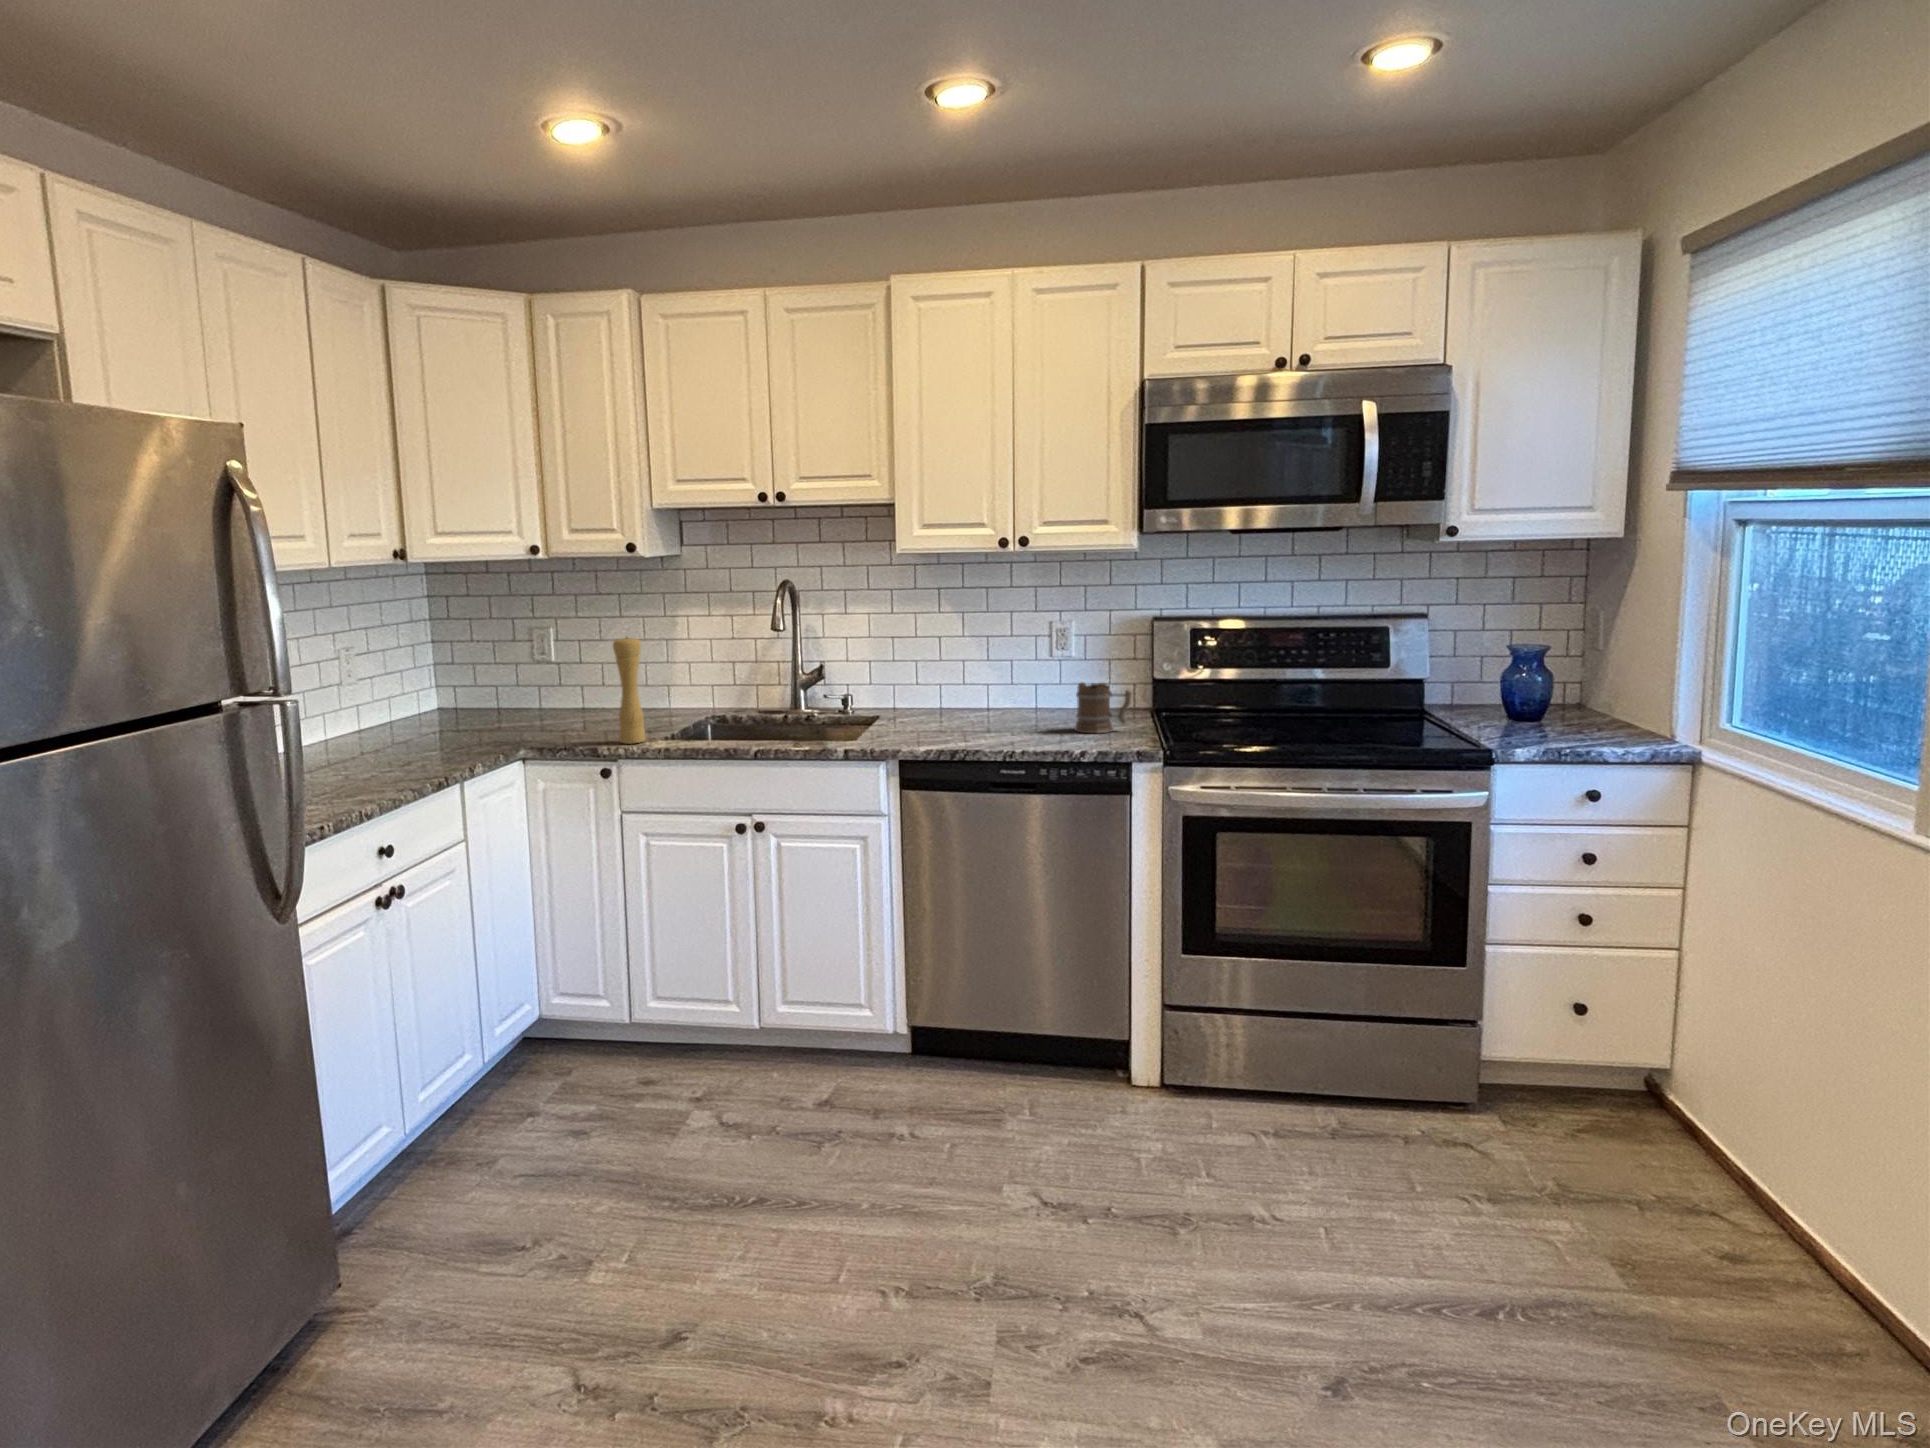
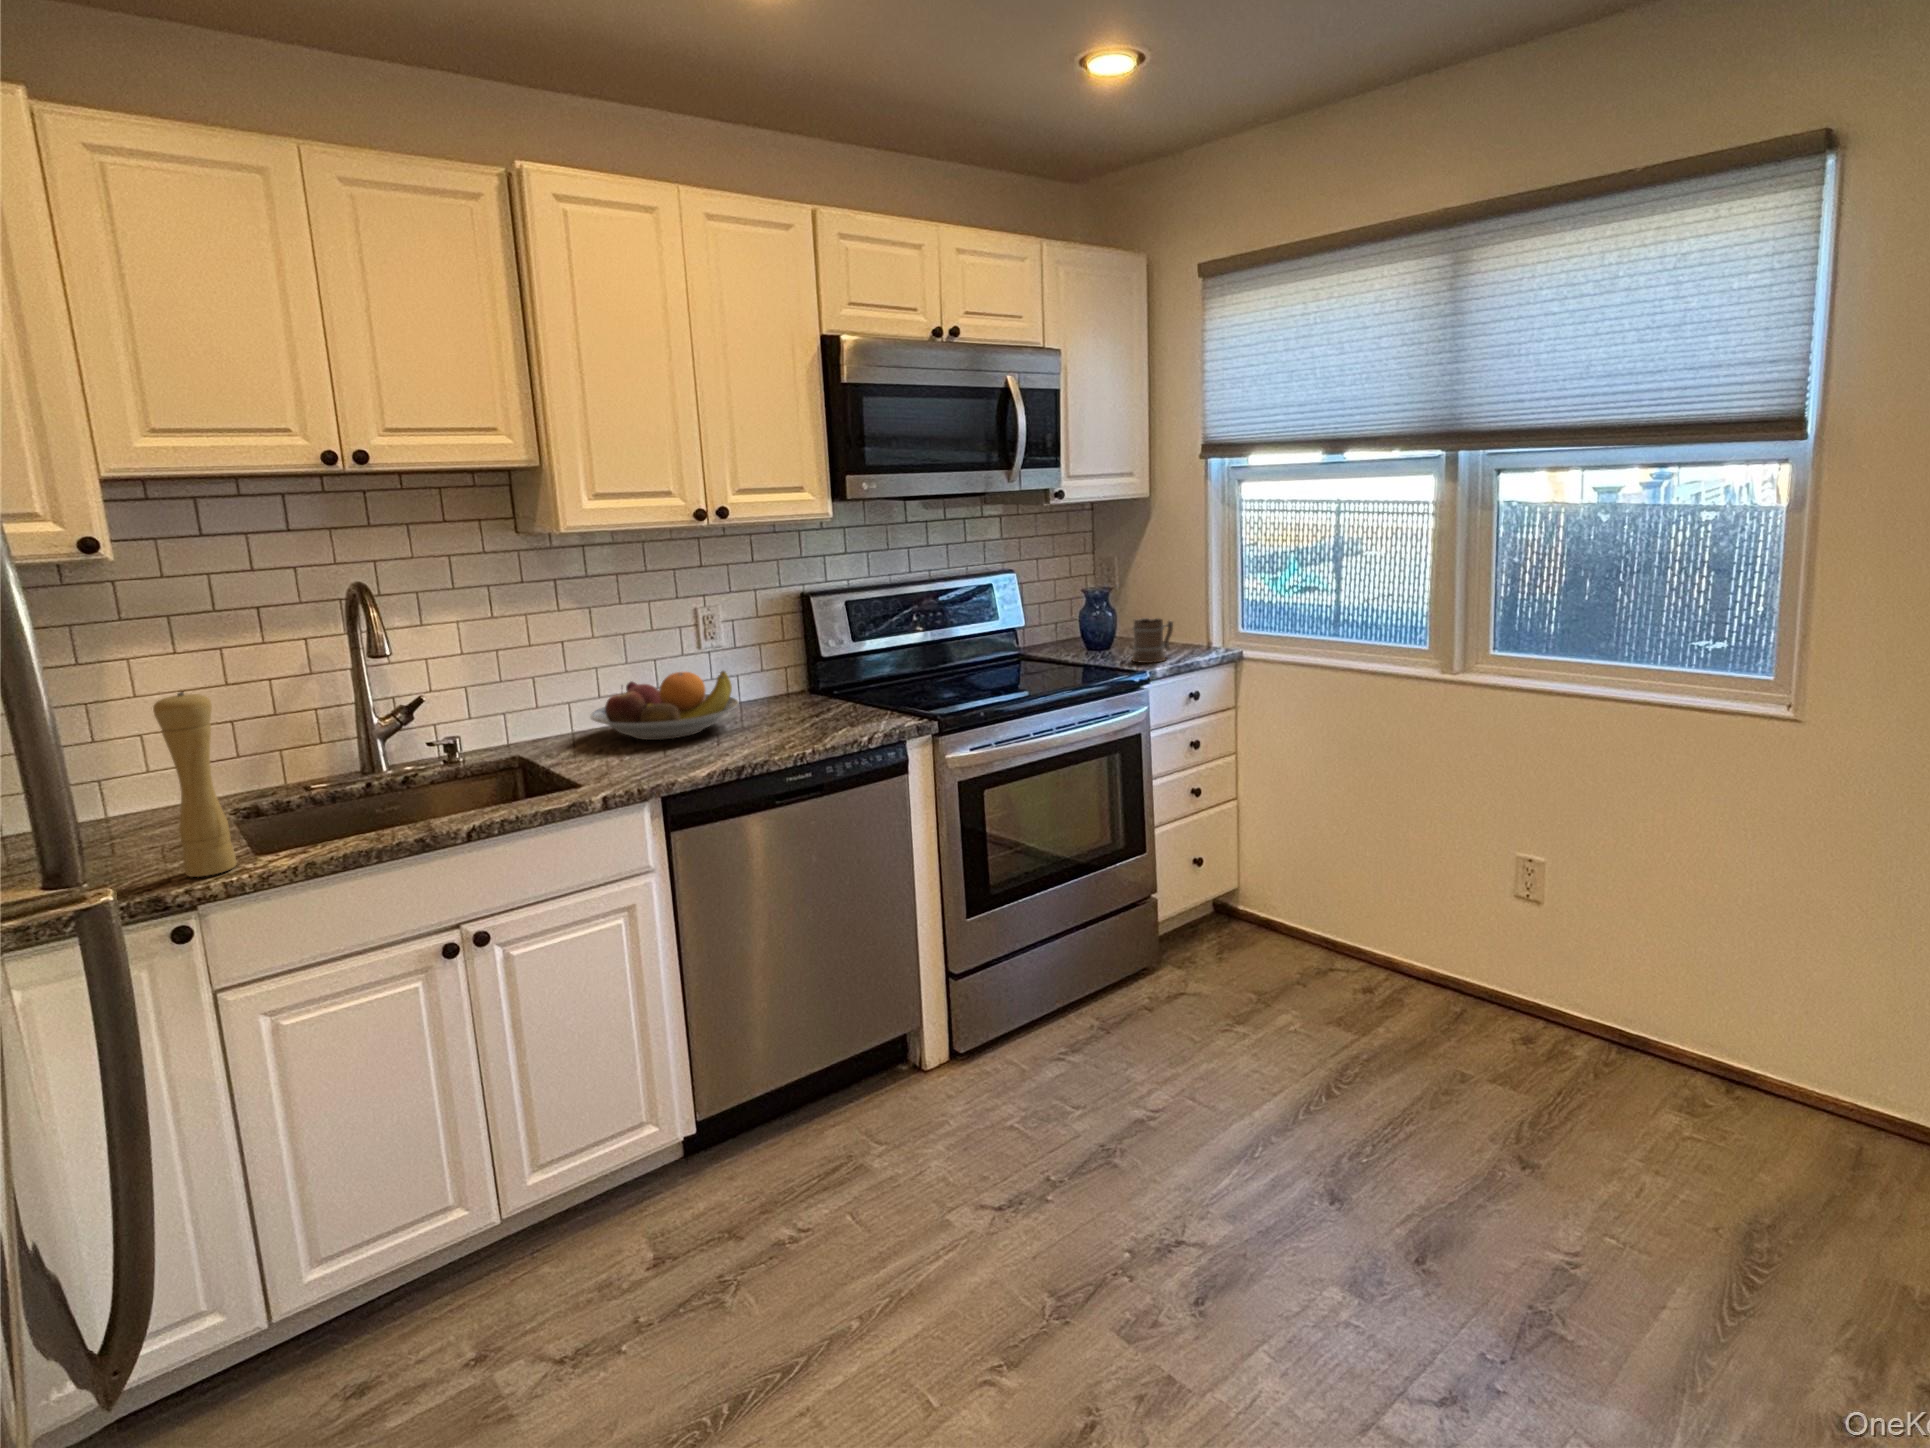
fruit bowl: none [925,671,1041,723] -> present [590,671,739,740]
mug: present [1075,682,1132,733] -> present [1132,618,1173,663]

